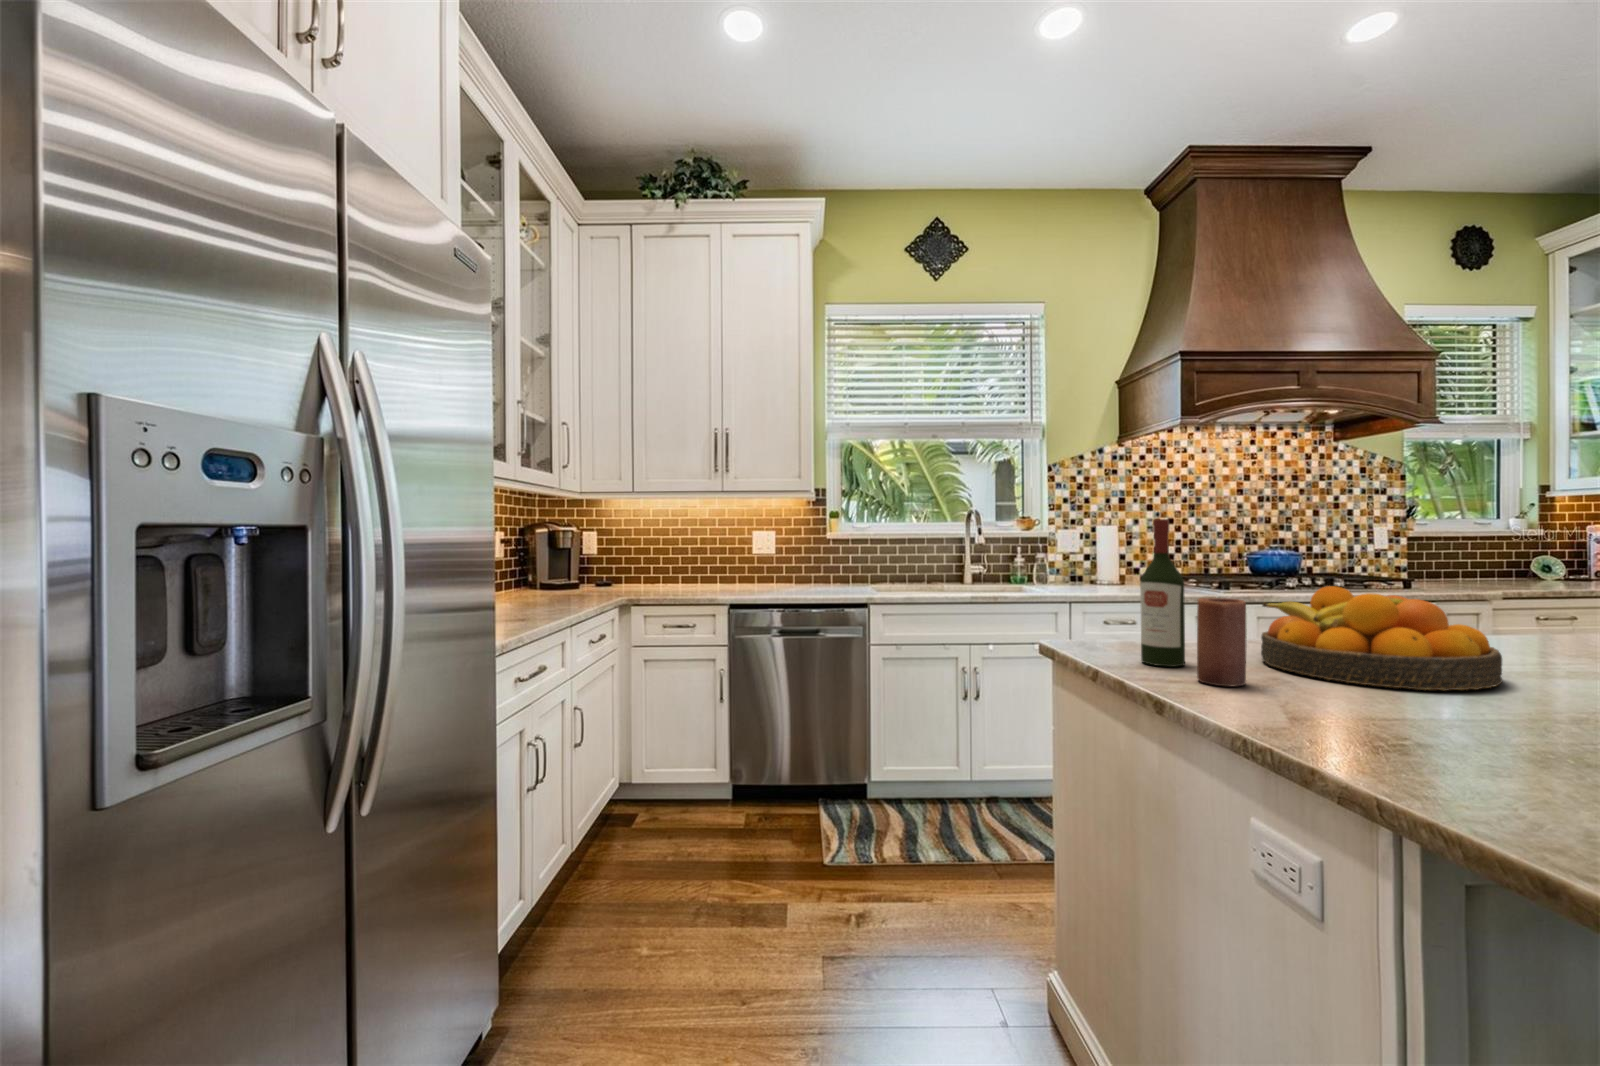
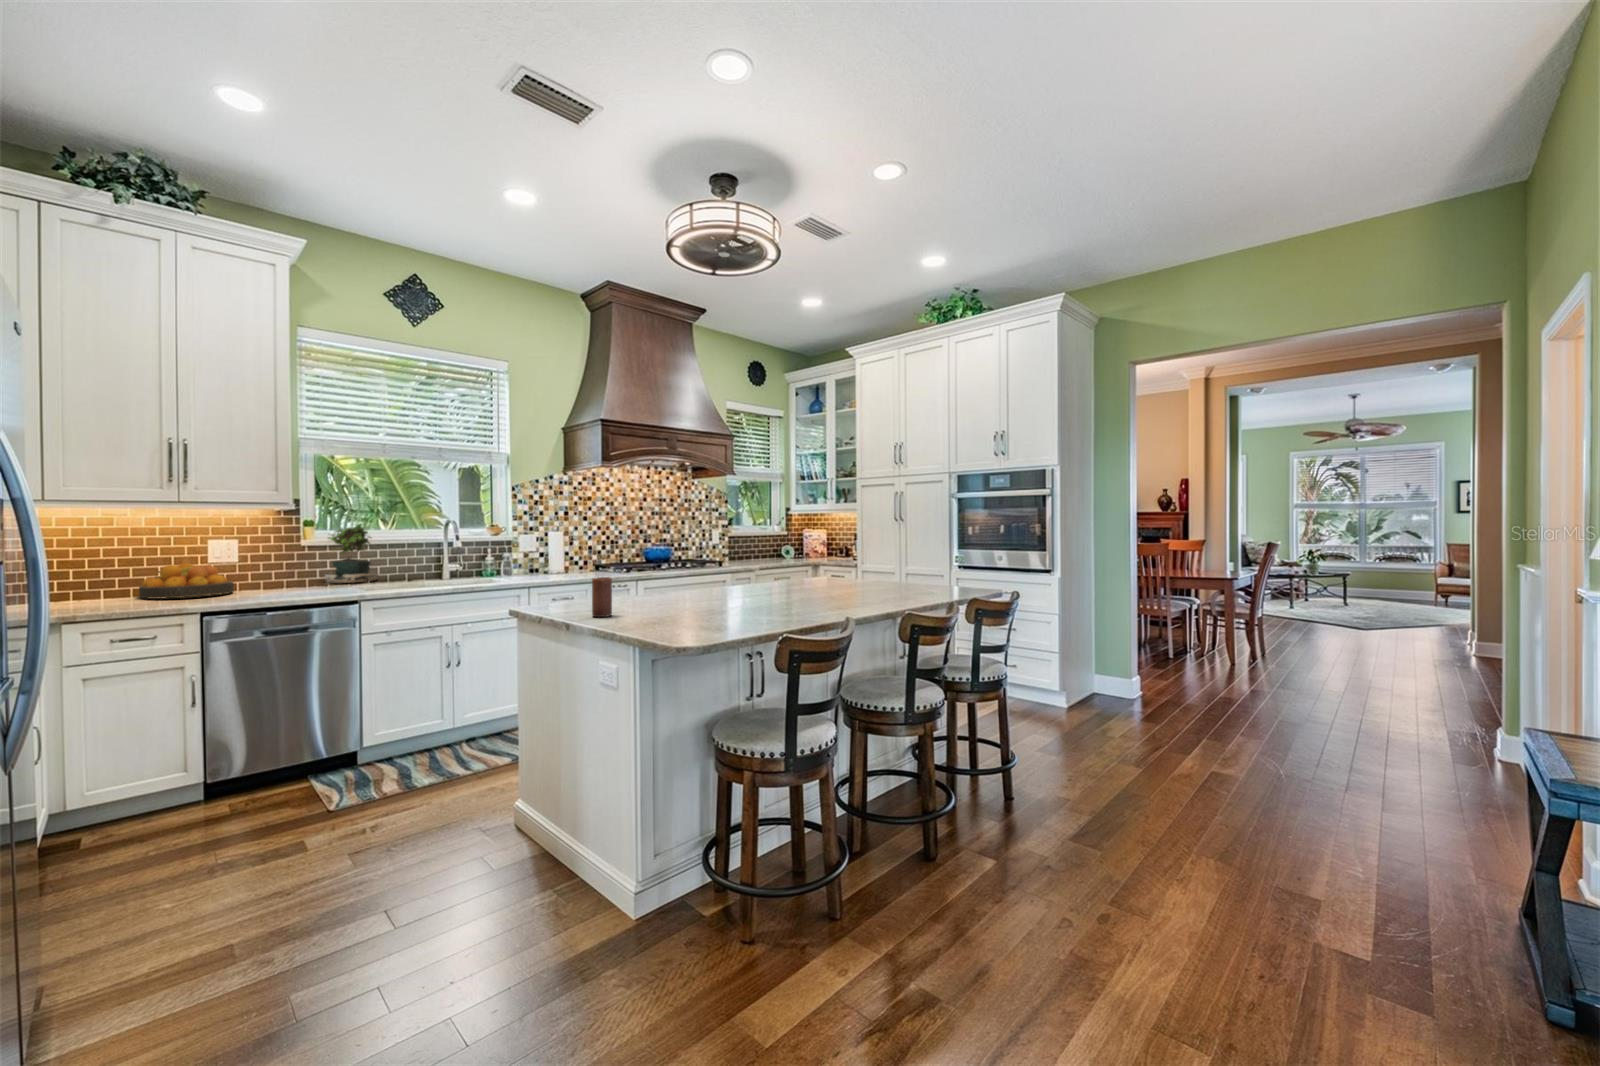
potted plant: none [843,514,898,583] -> present [325,524,379,583]
wine bottle: present [1140,519,1185,667] -> none [568,539,589,613]
fruit bowl: present [1261,586,1502,690] -> present [139,563,234,599]

